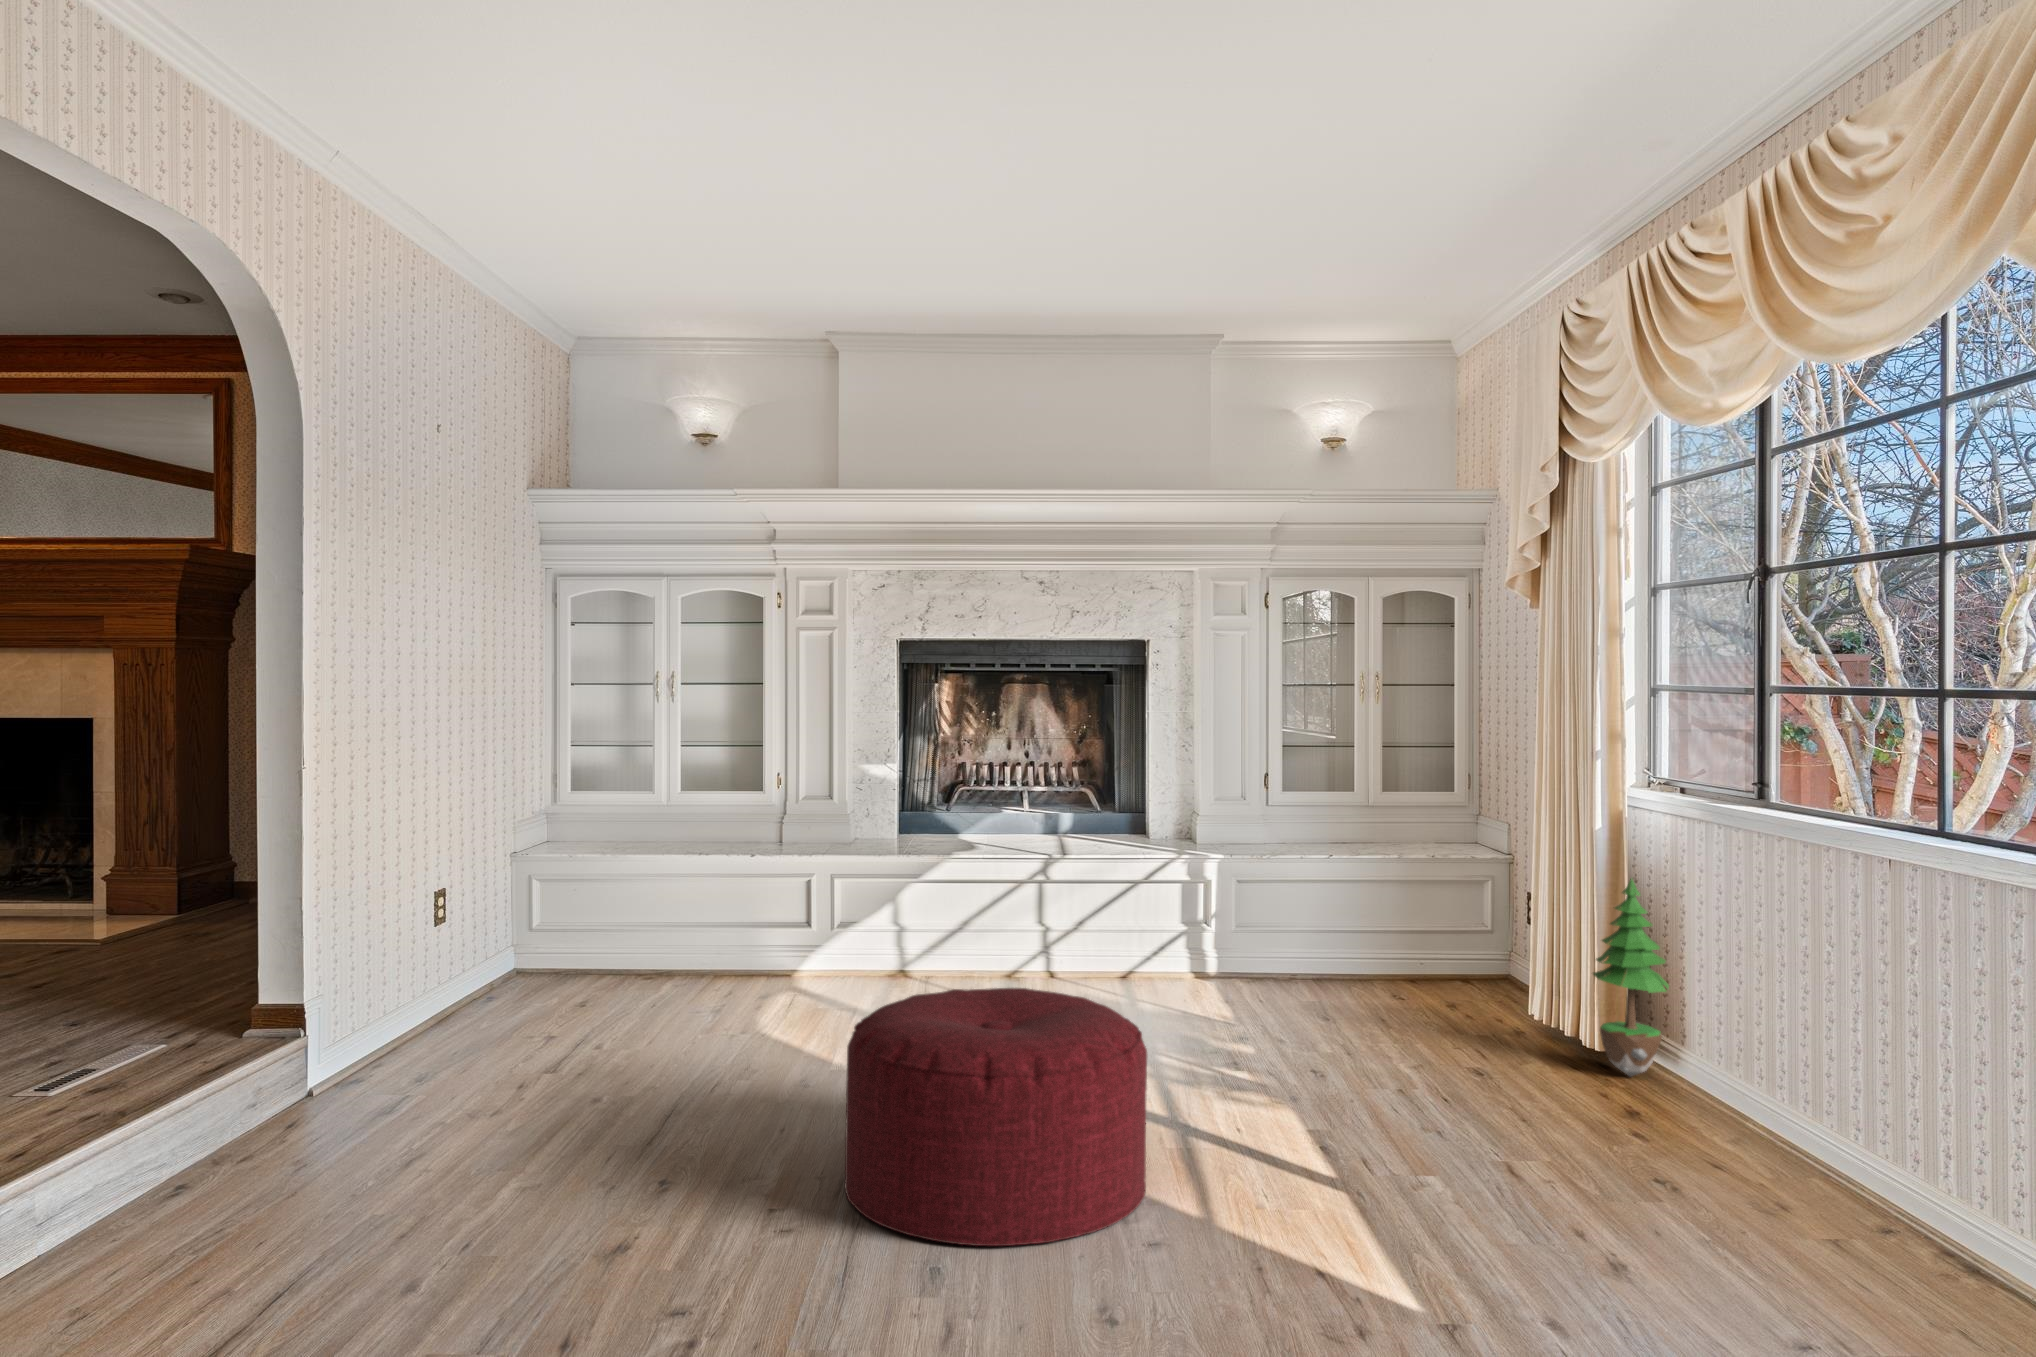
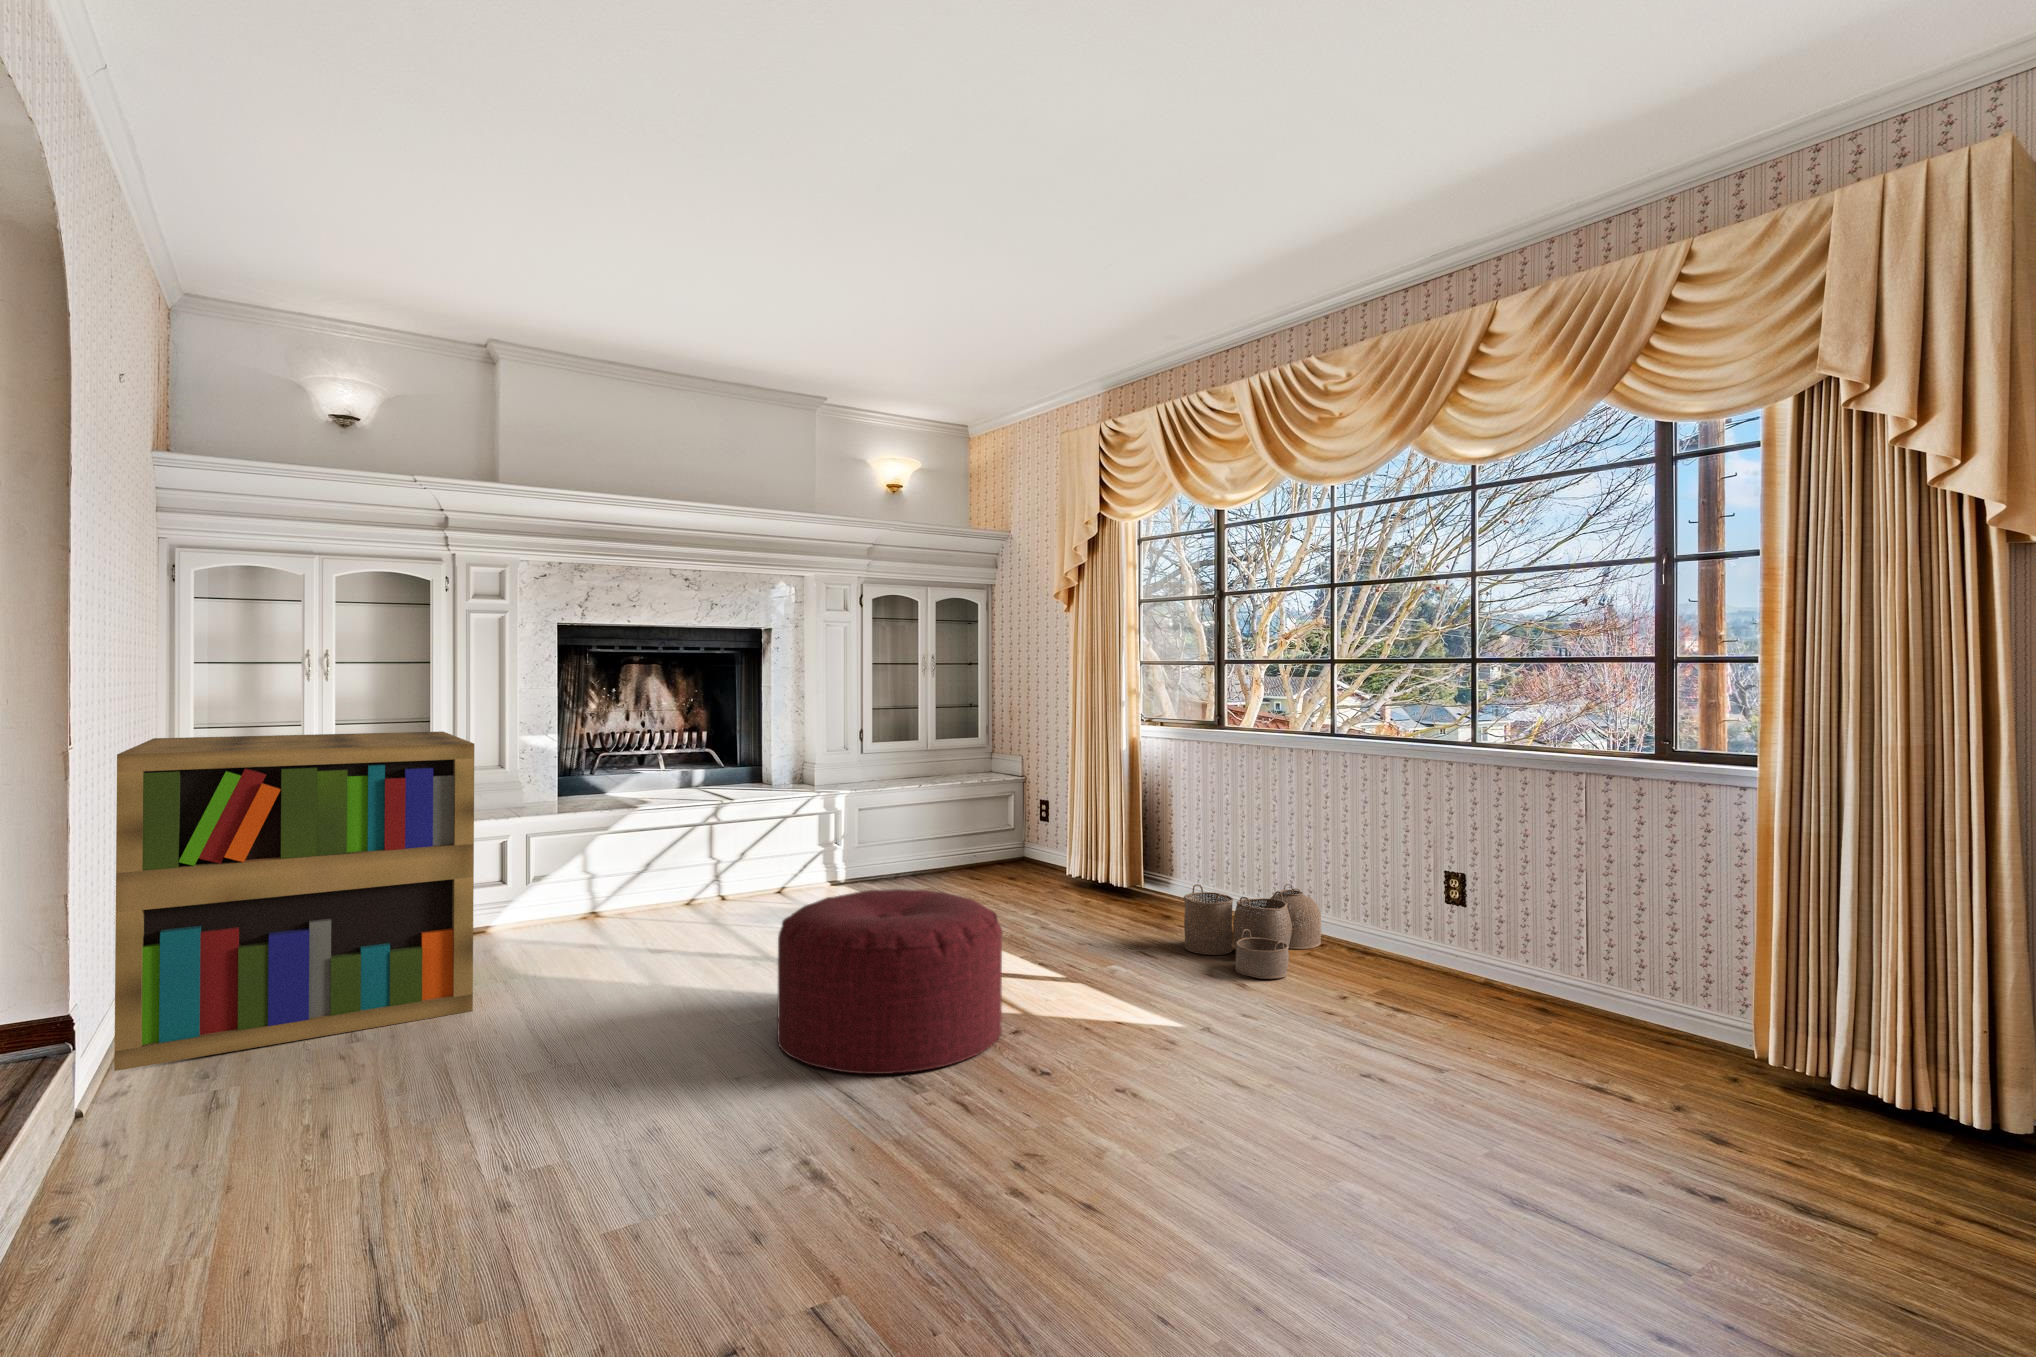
bookshelf: none [374,753,732,1059] -> present [114,731,475,1071]
potted tree: present [1593,879,1669,1077] -> none [1131,780,1175,902]
woven basket: none [1576,1058,1870,1251] -> present [1184,884,1321,979]

